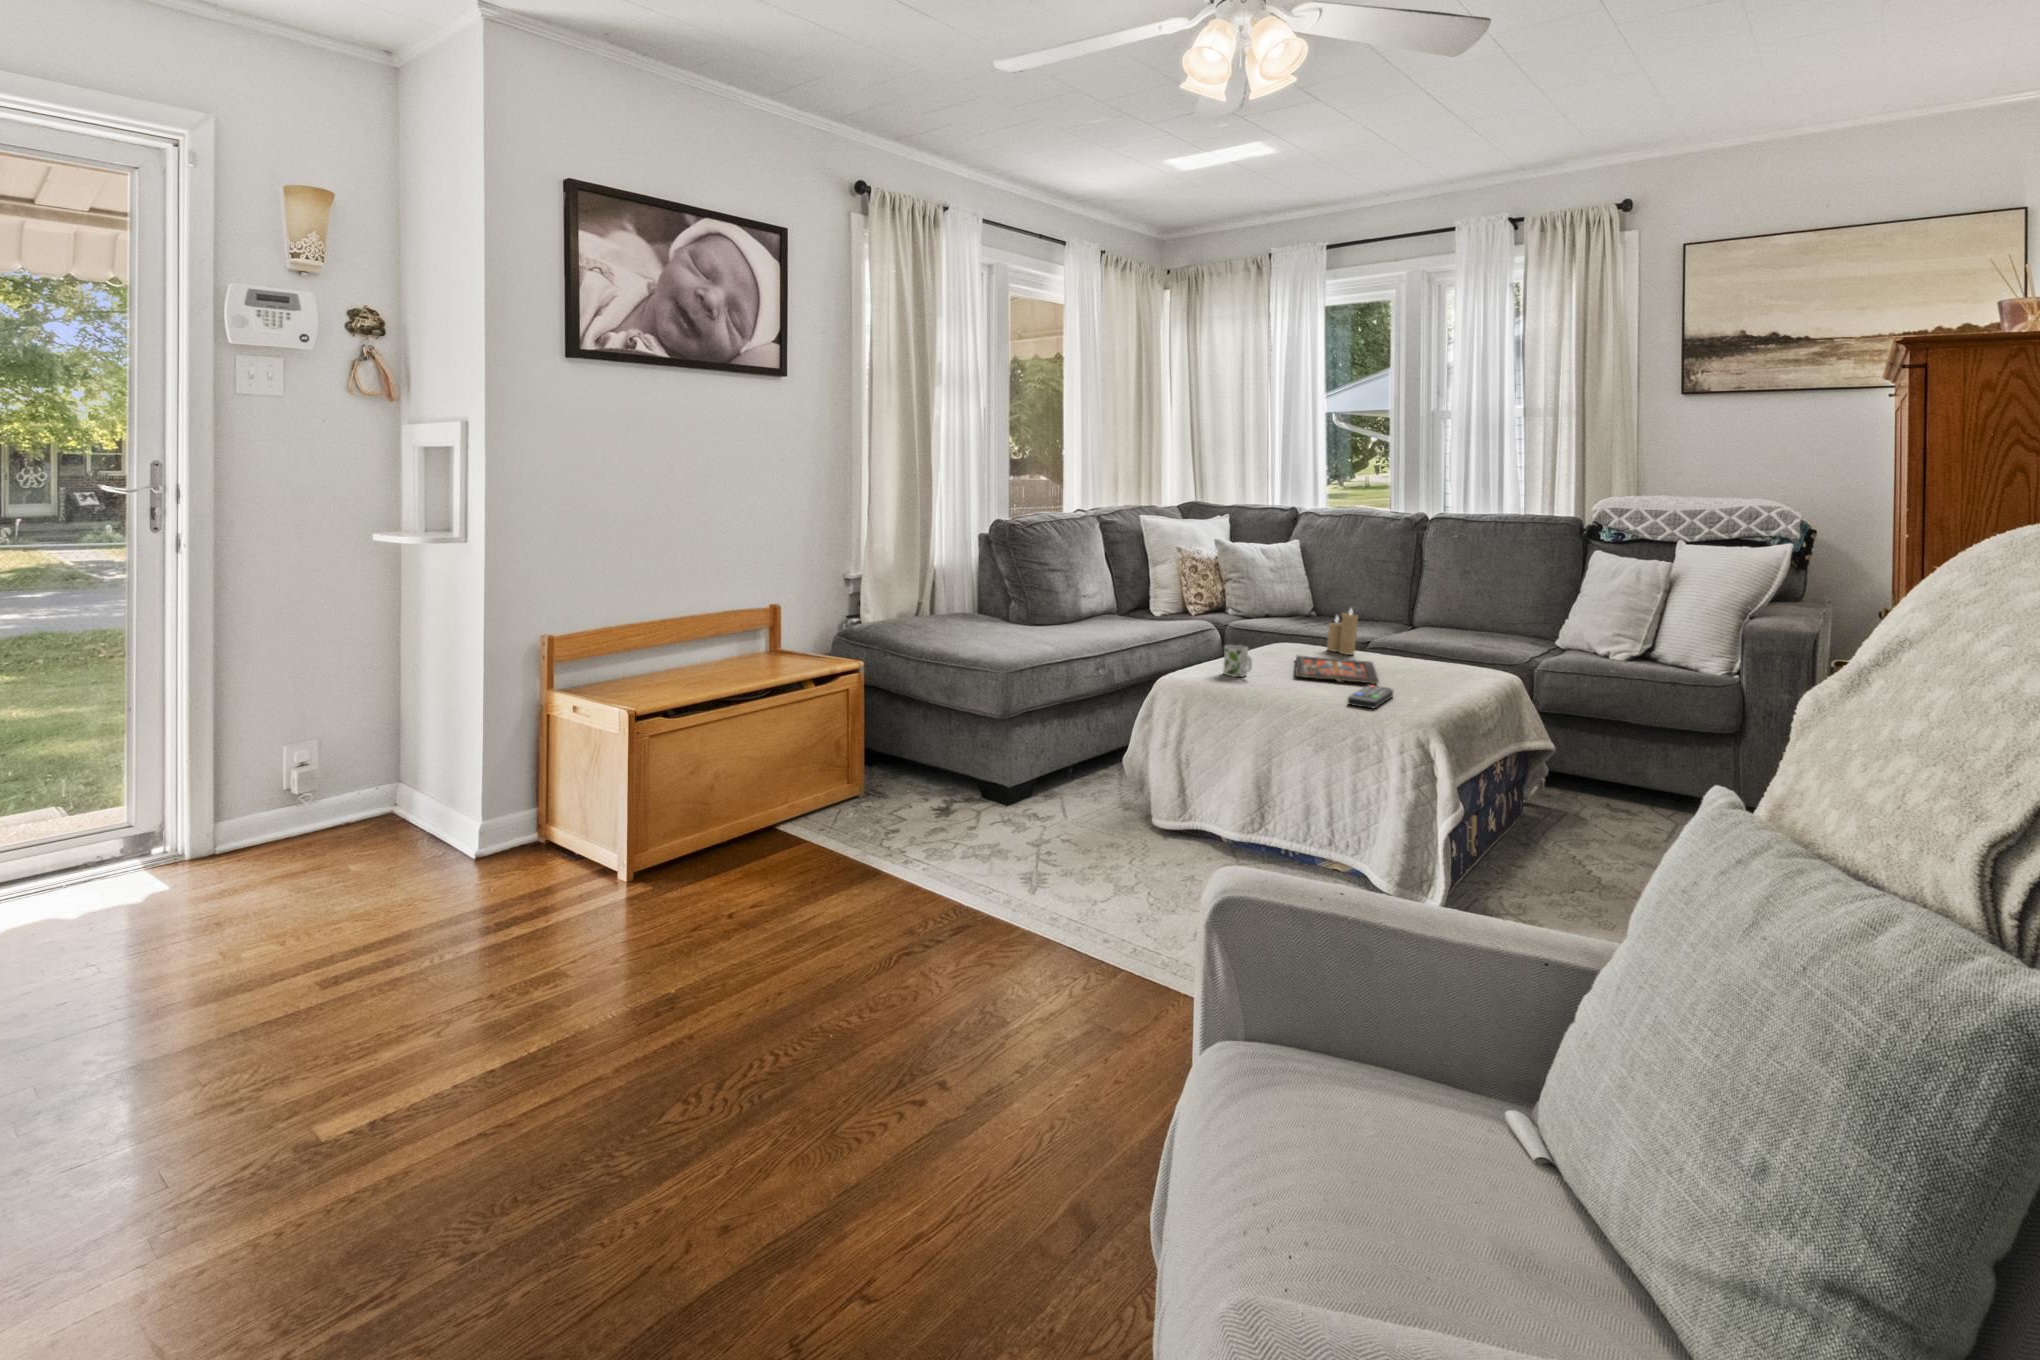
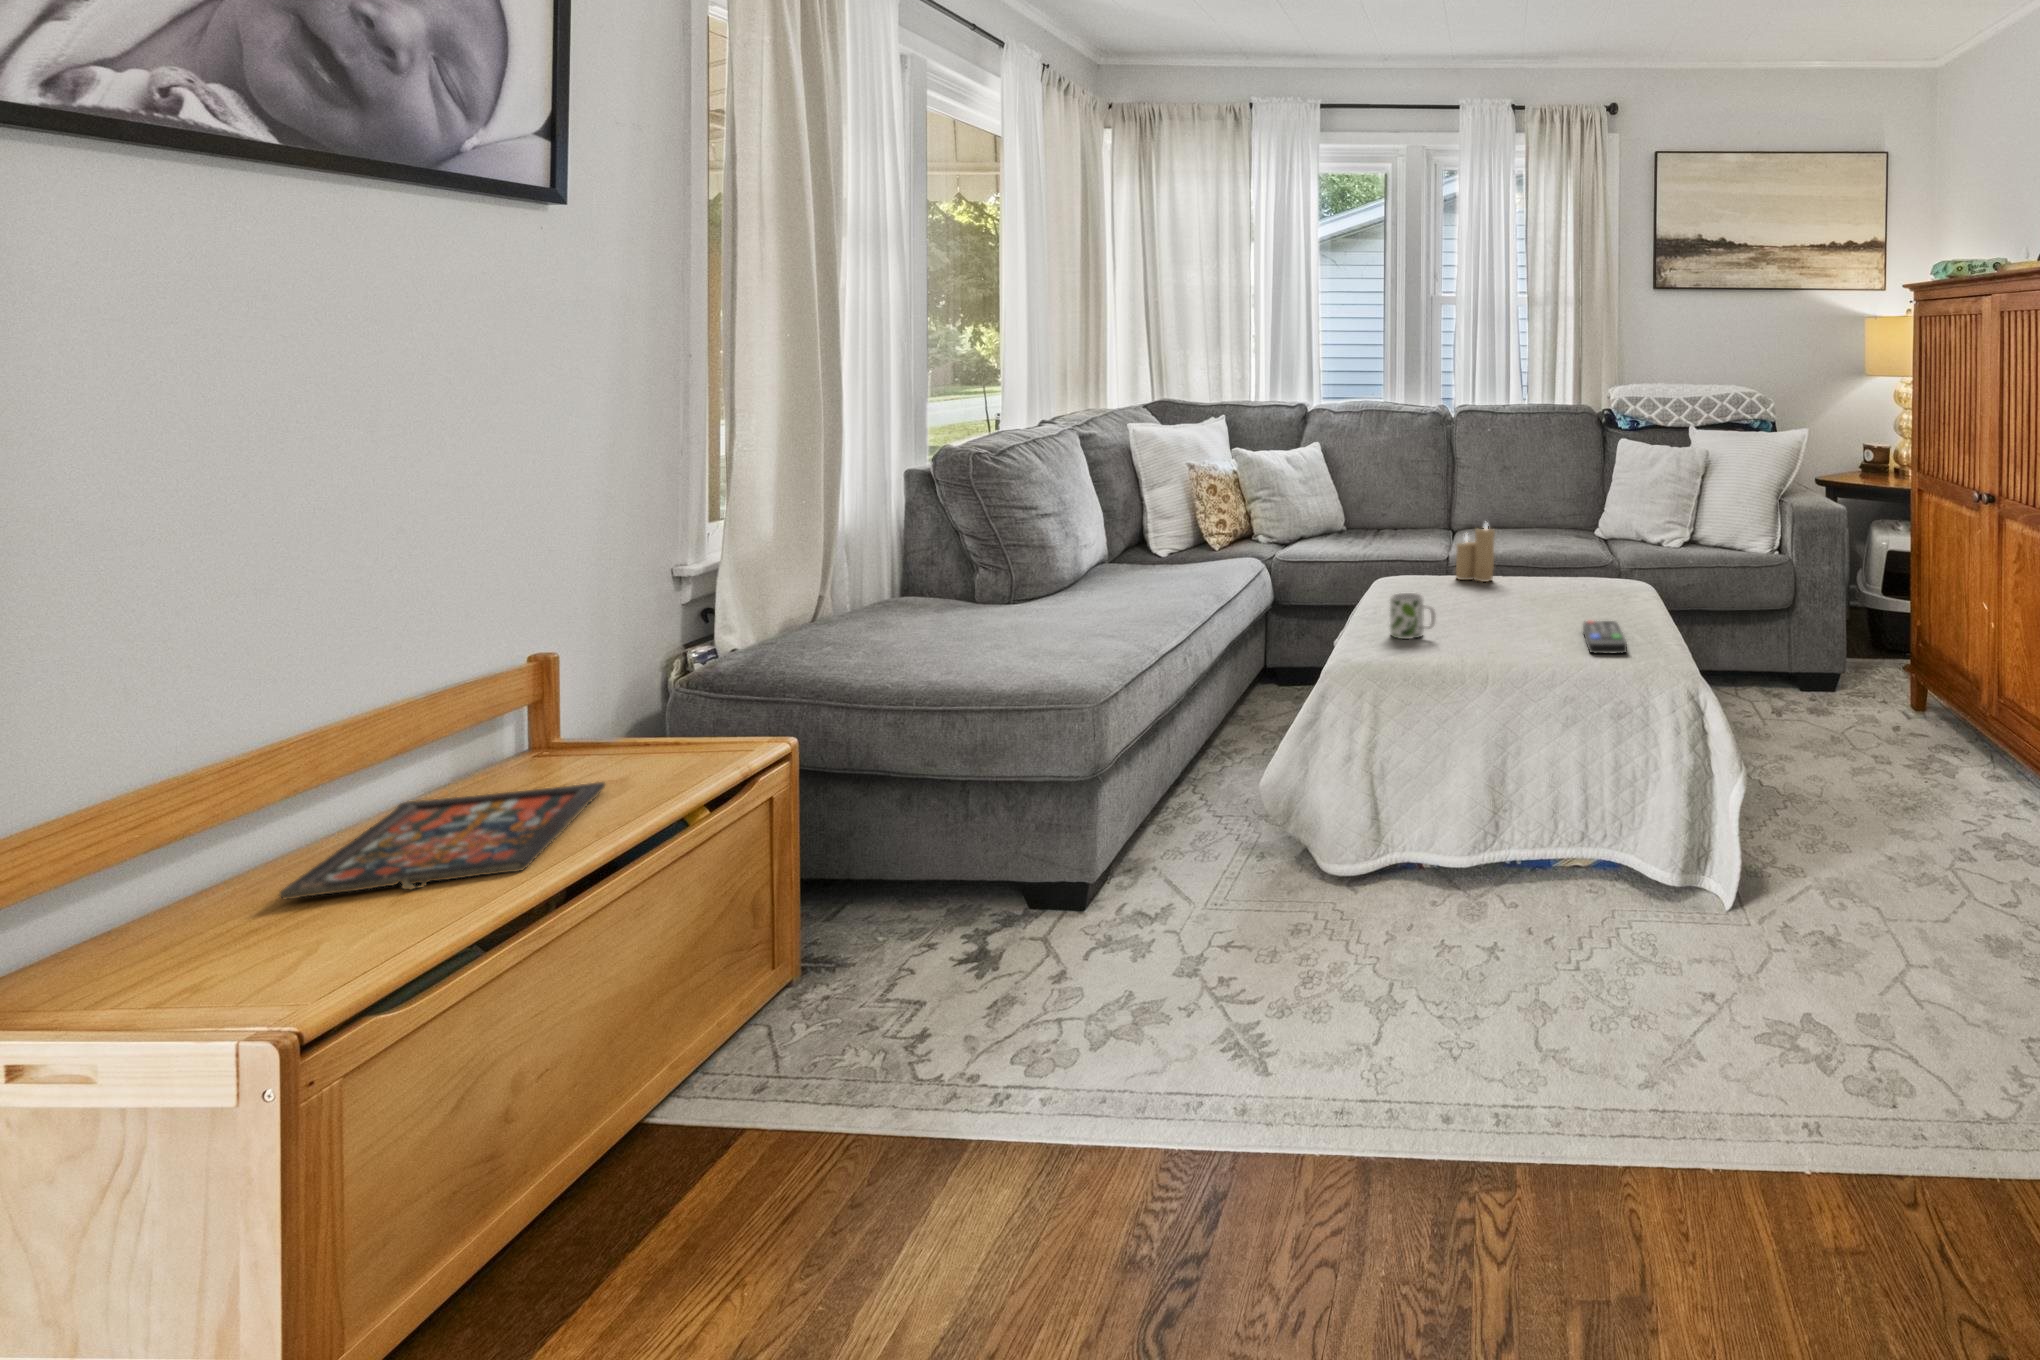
board game: present [1295,655,1379,684] -> present [280,782,605,899]

